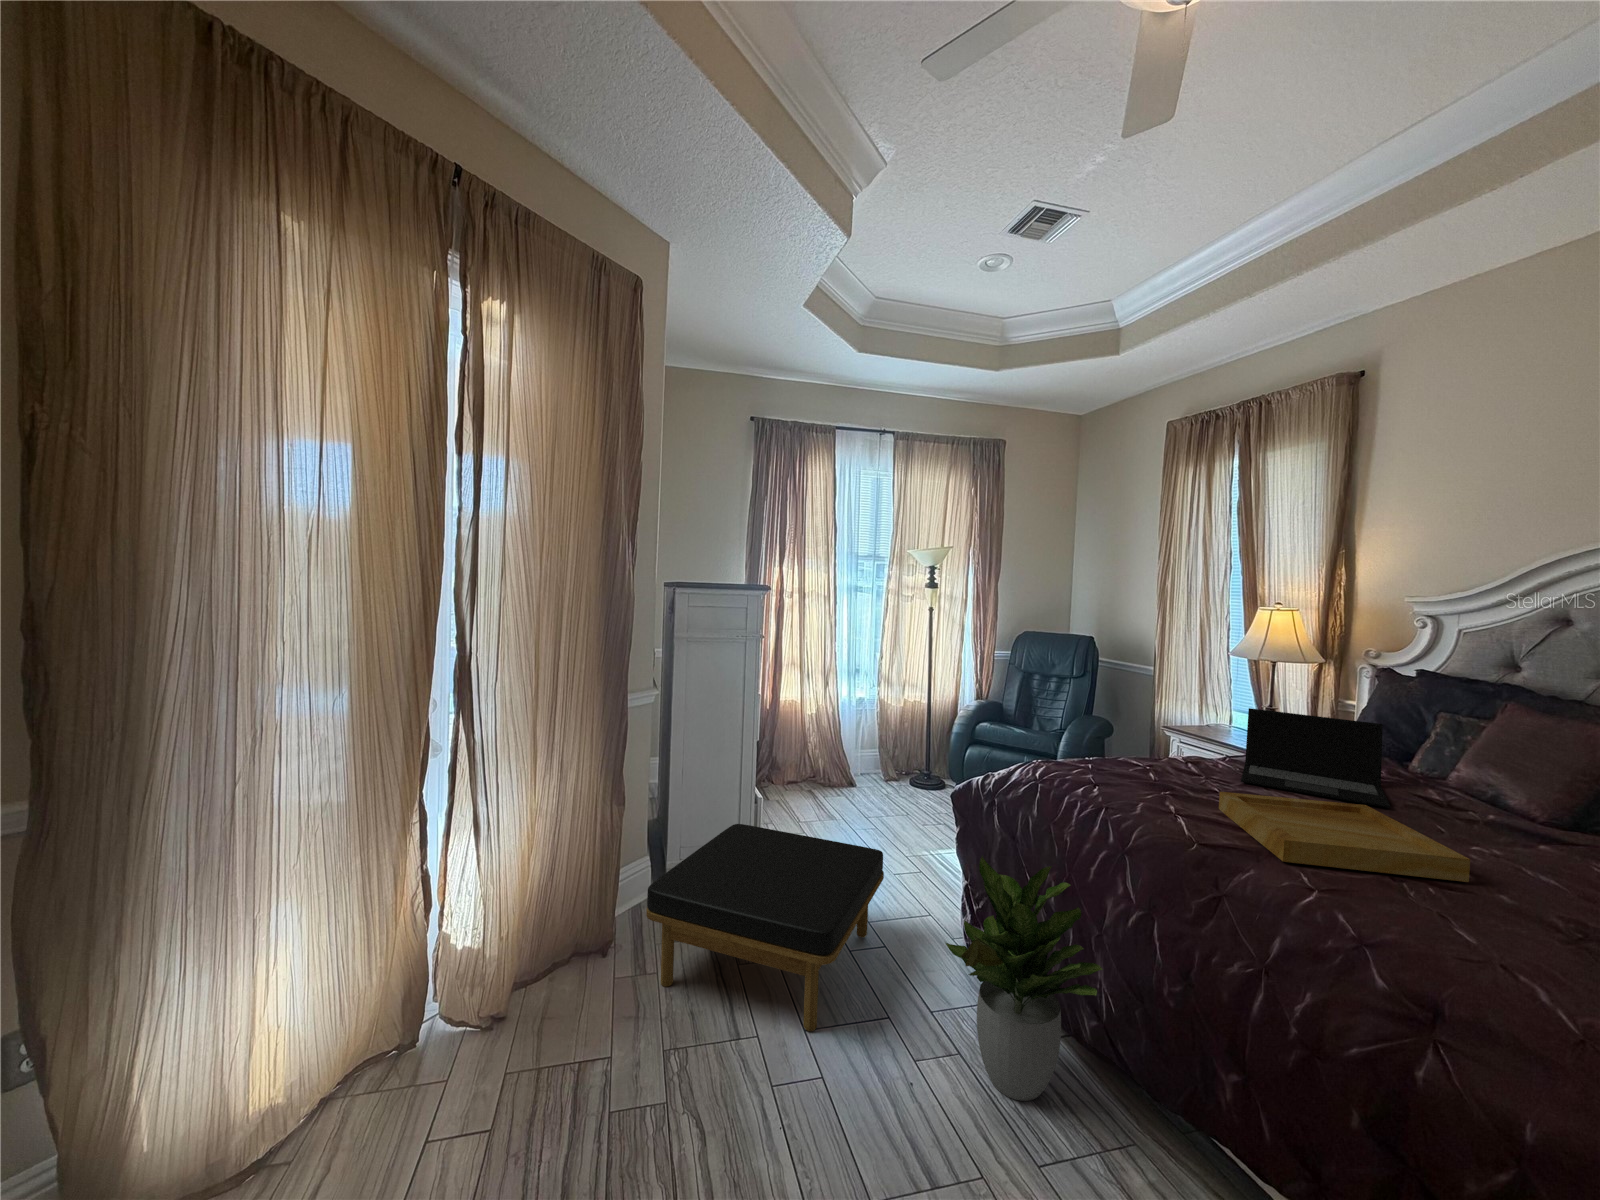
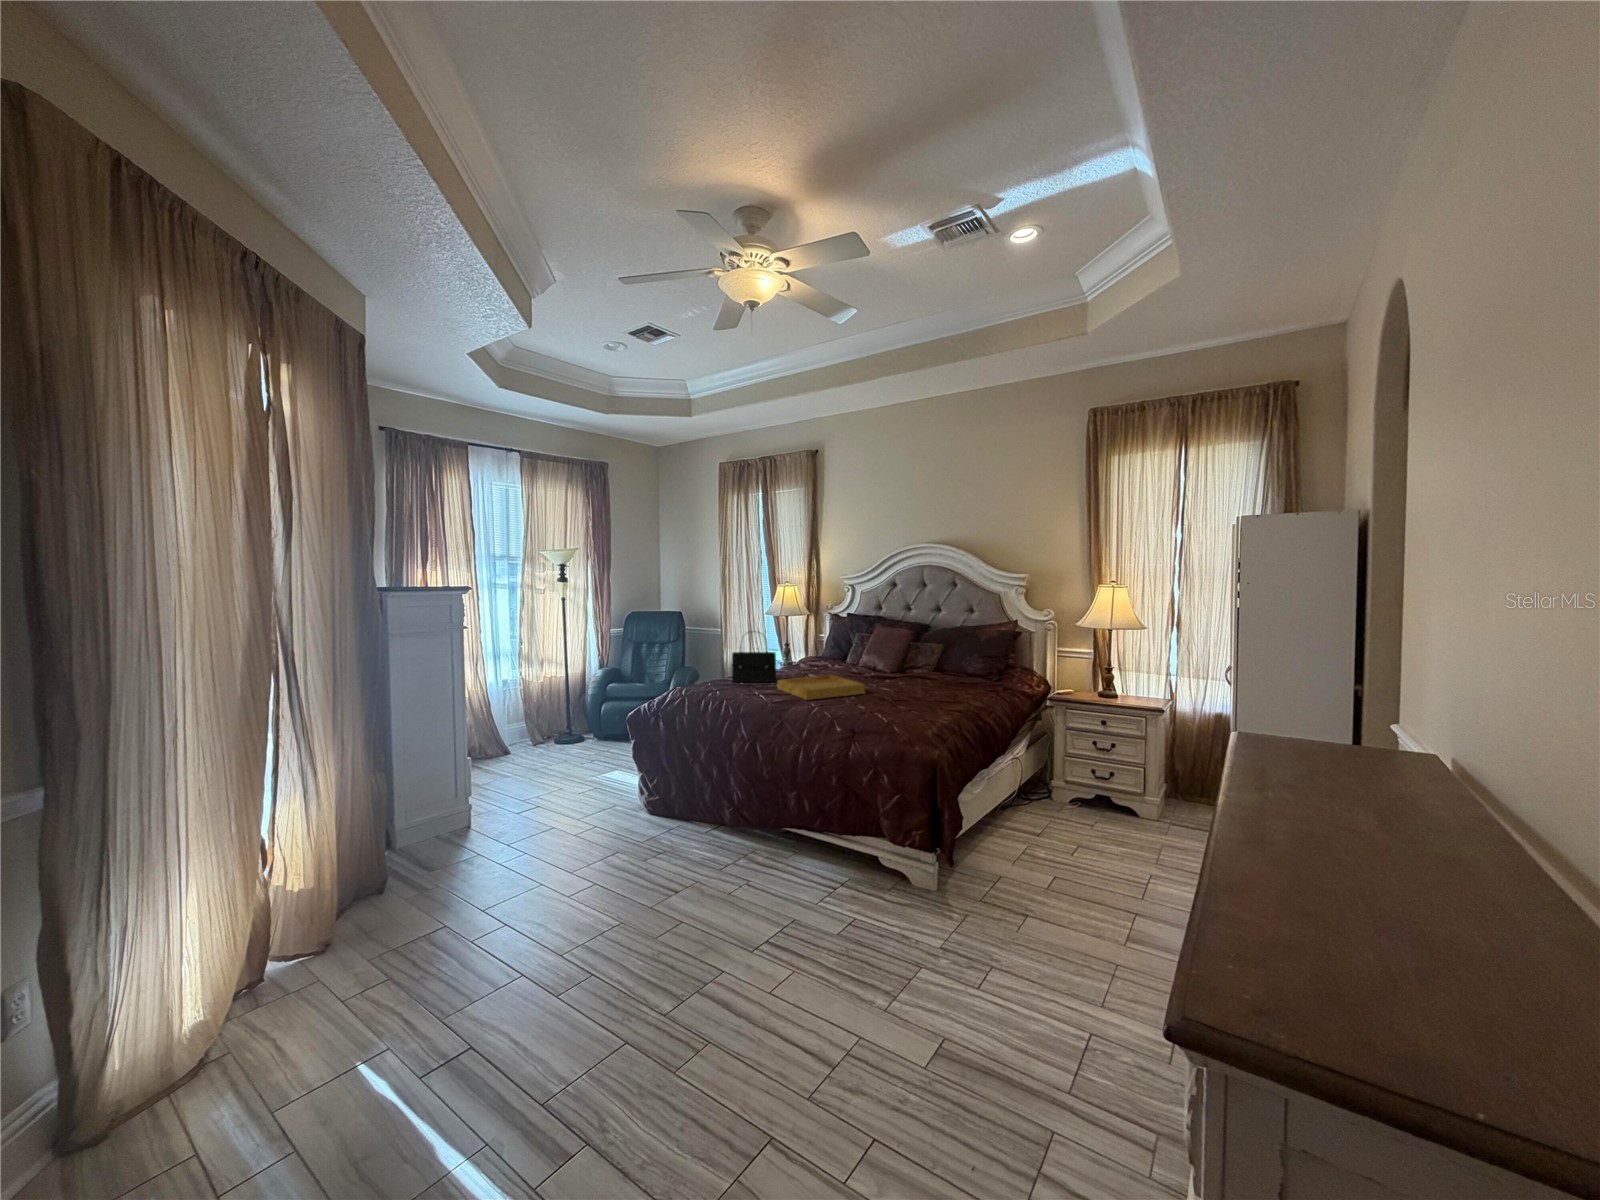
handbag: none [1128,687,1224,791] -> present [732,651,776,682]
laptop: present [1241,708,1390,808] -> none [782,640,840,677]
ottoman: present [646,824,884,1031] -> none [431,765,591,891]
potted plant: present [945,855,1103,1101] -> none [655,730,737,857]

